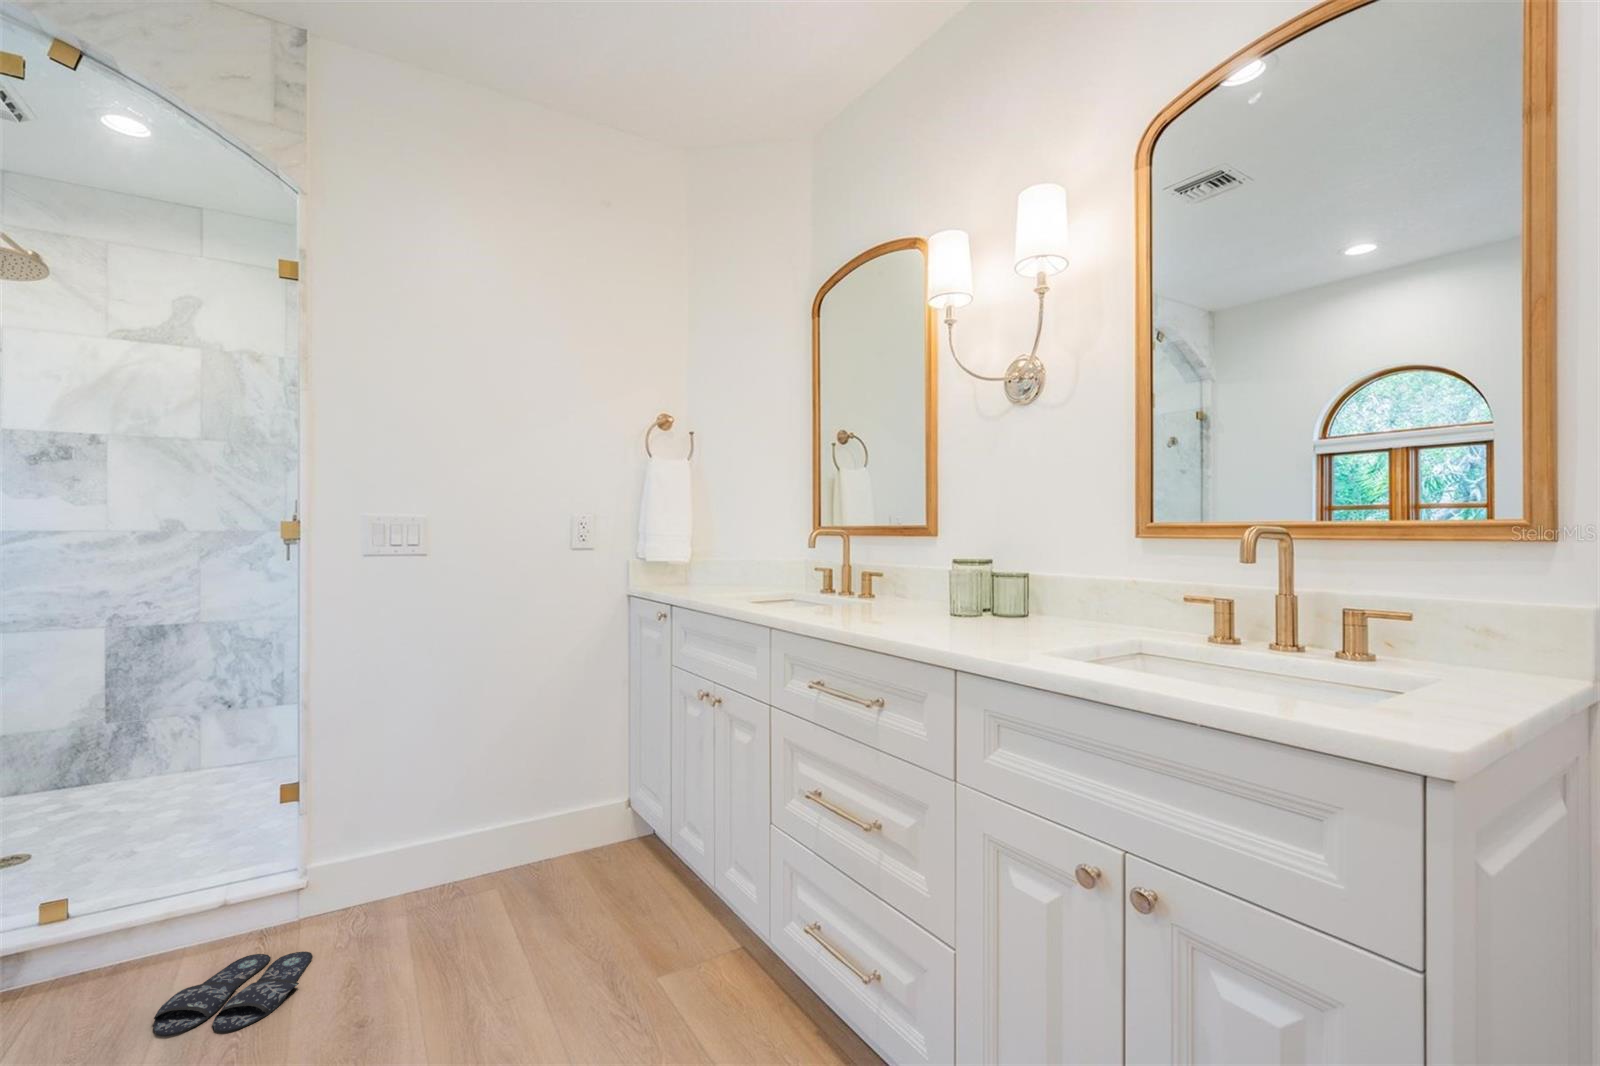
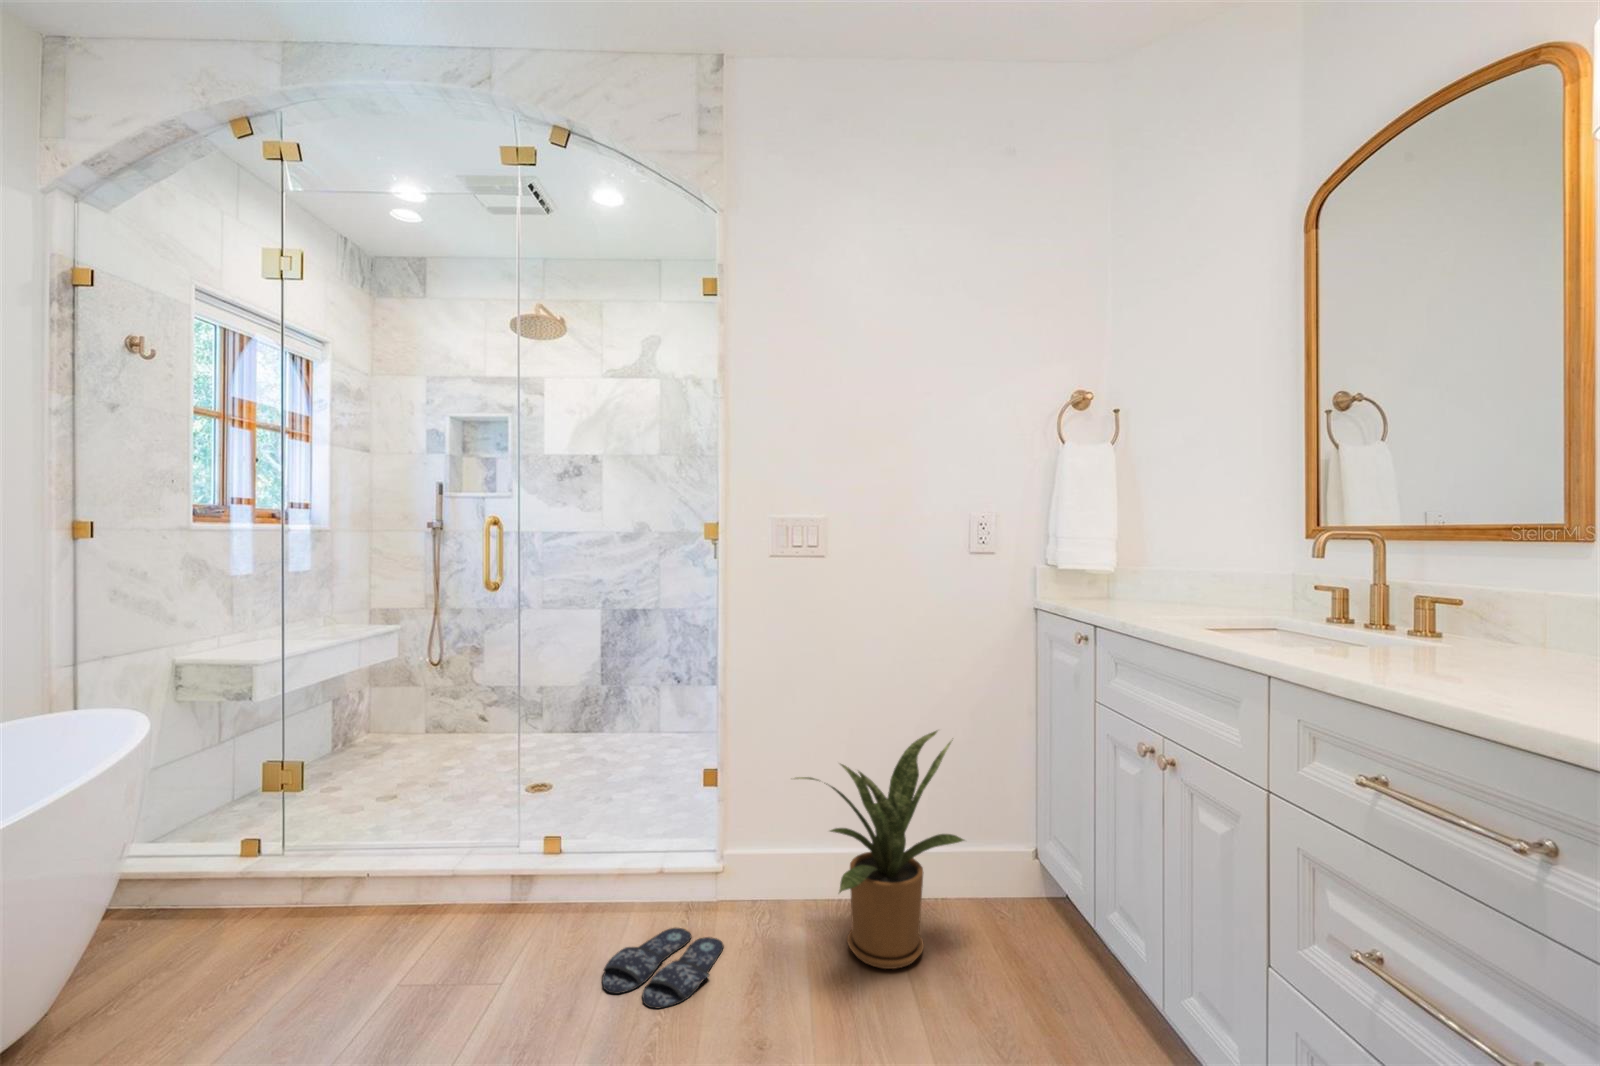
house plant: none [388,707,570,928] -> present [796,731,964,969]

